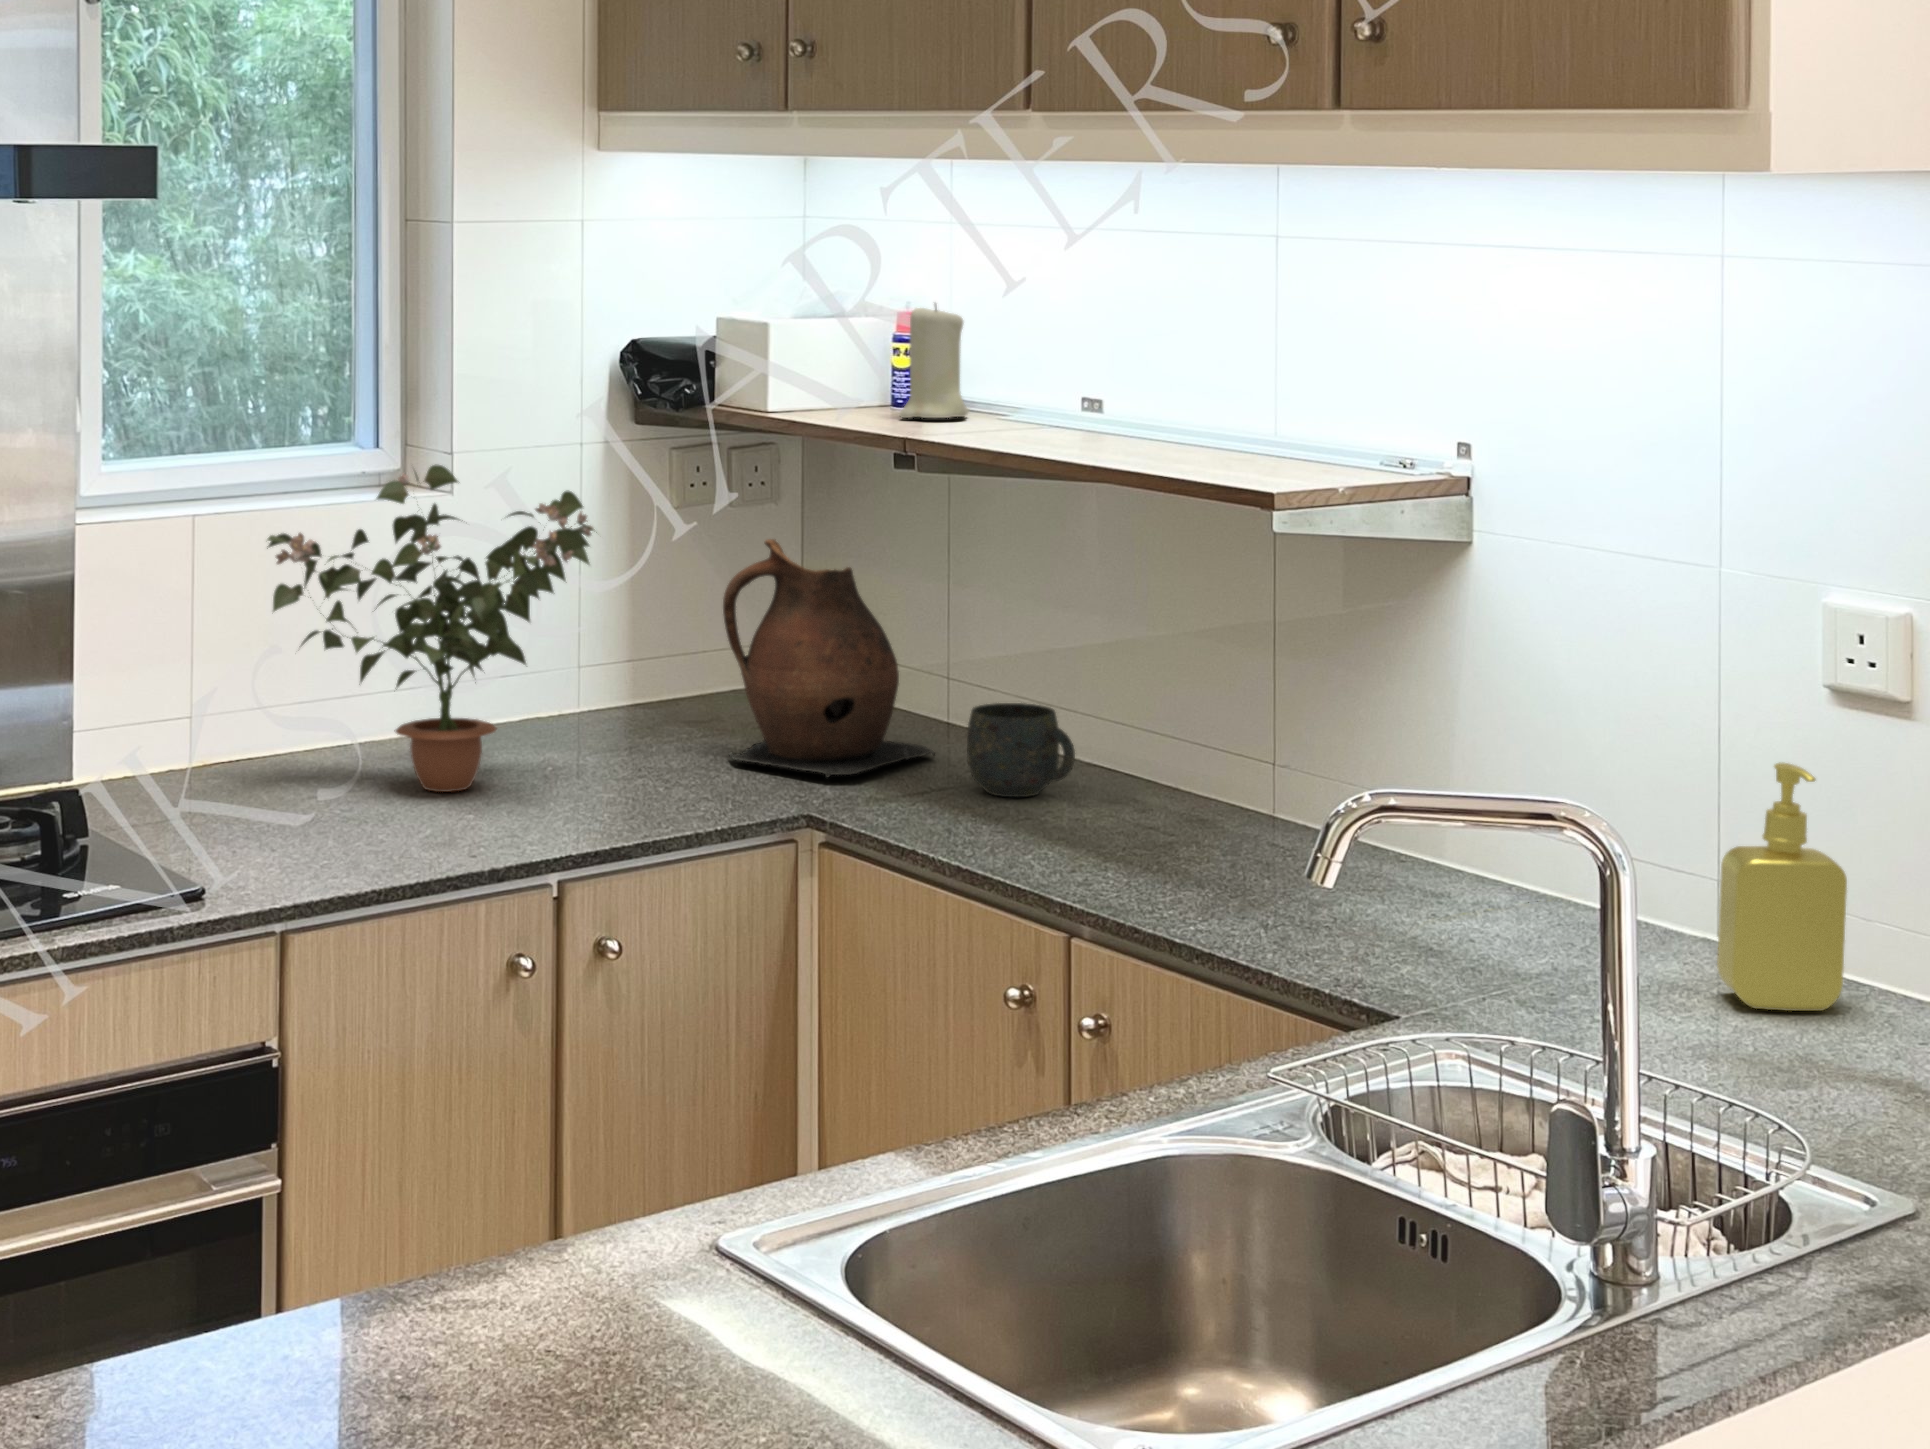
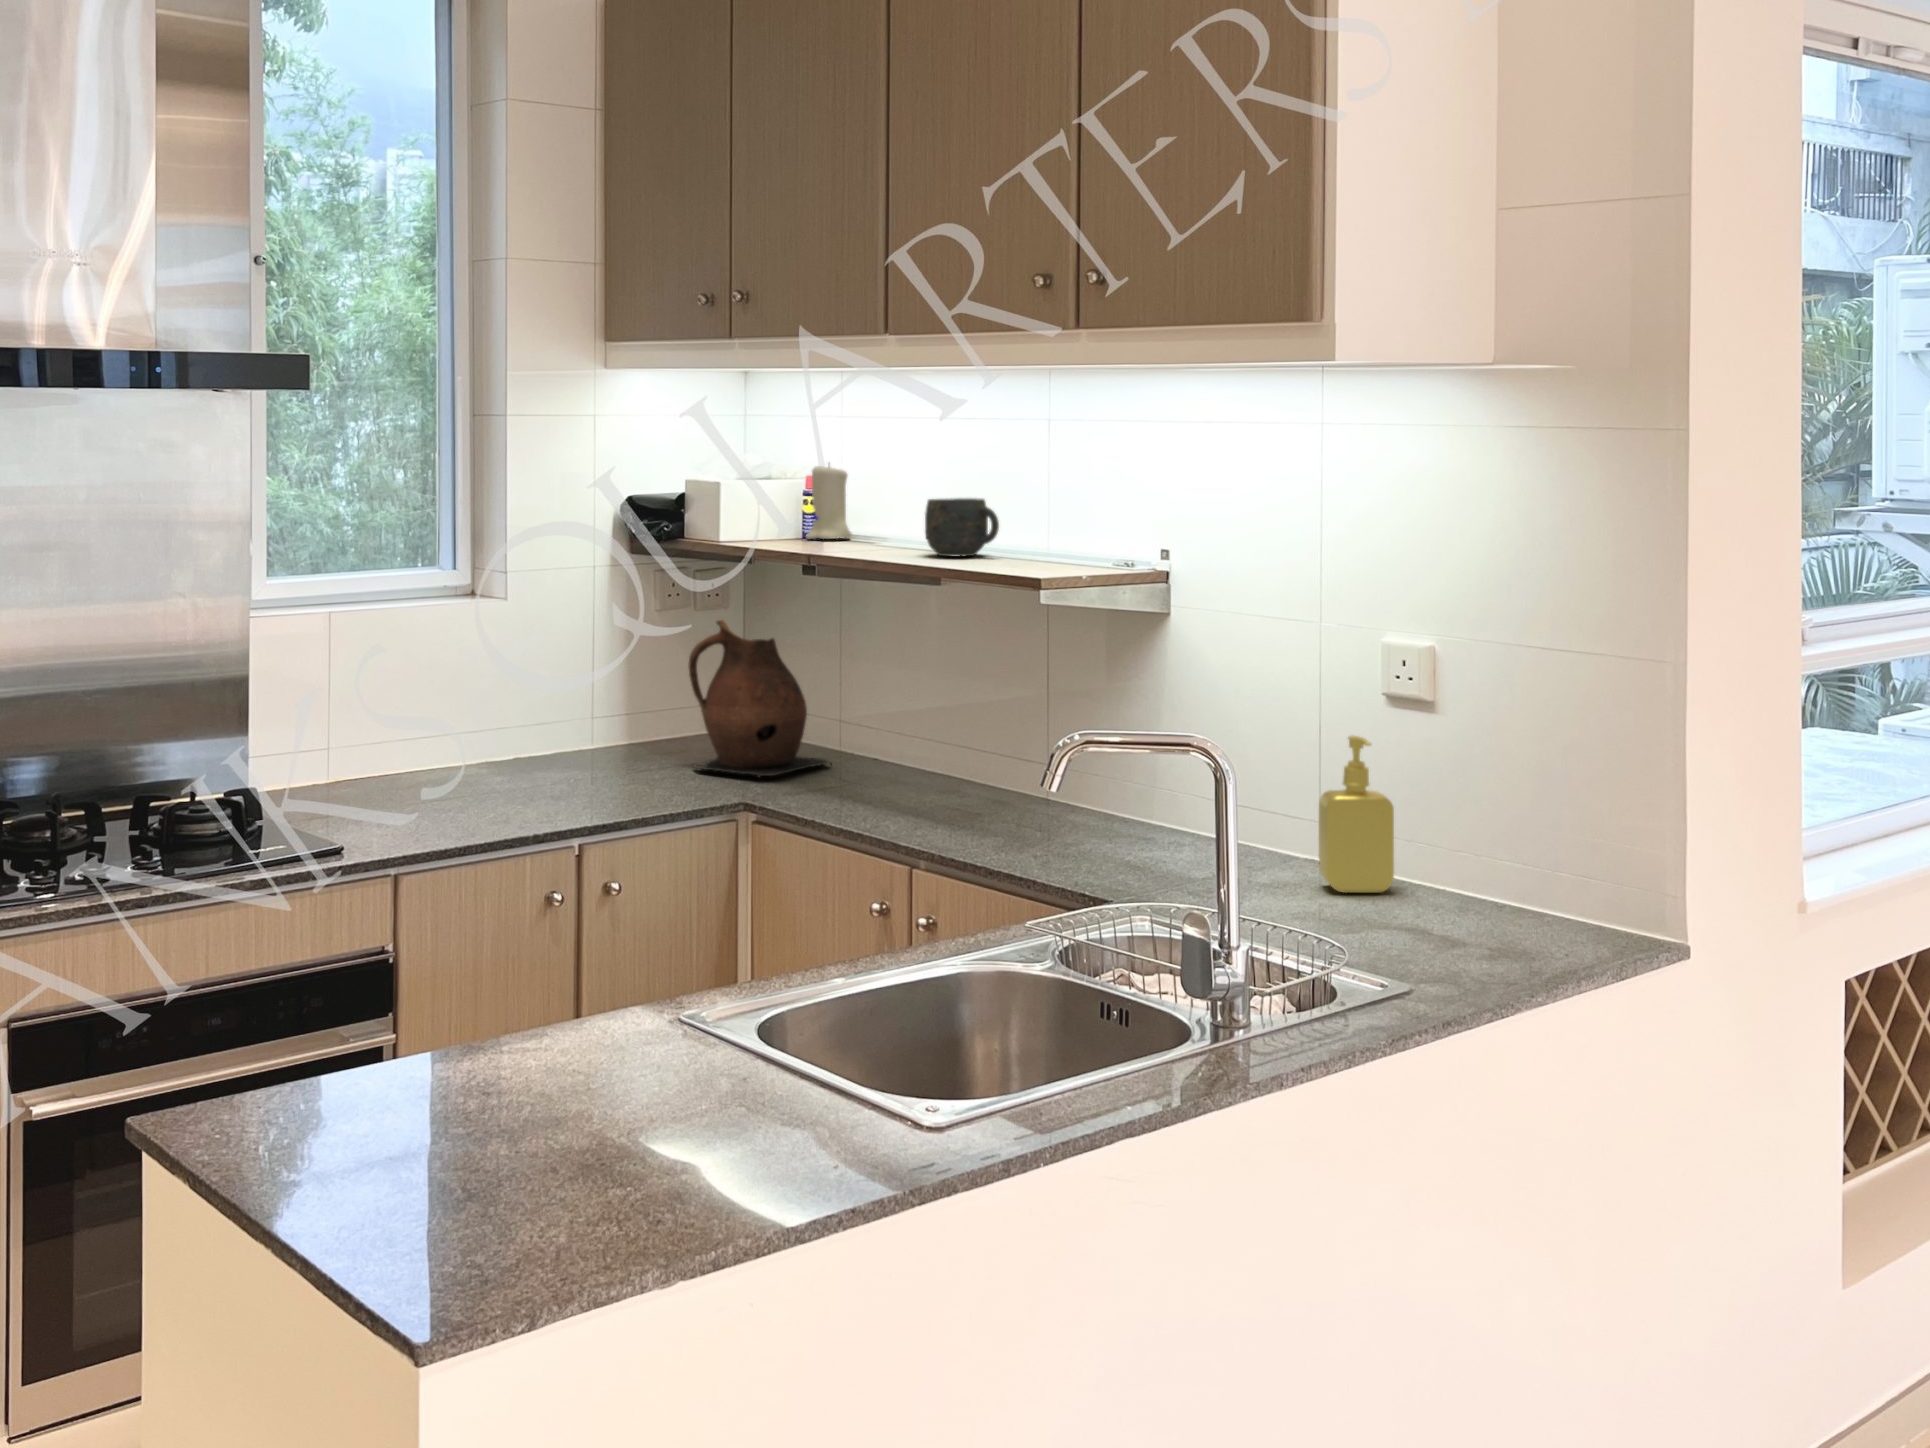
potted plant: present [267,465,597,792] -> none [379,570,608,790]
mug: present [967,703,1075,797] -> present [925,498,999,557]

